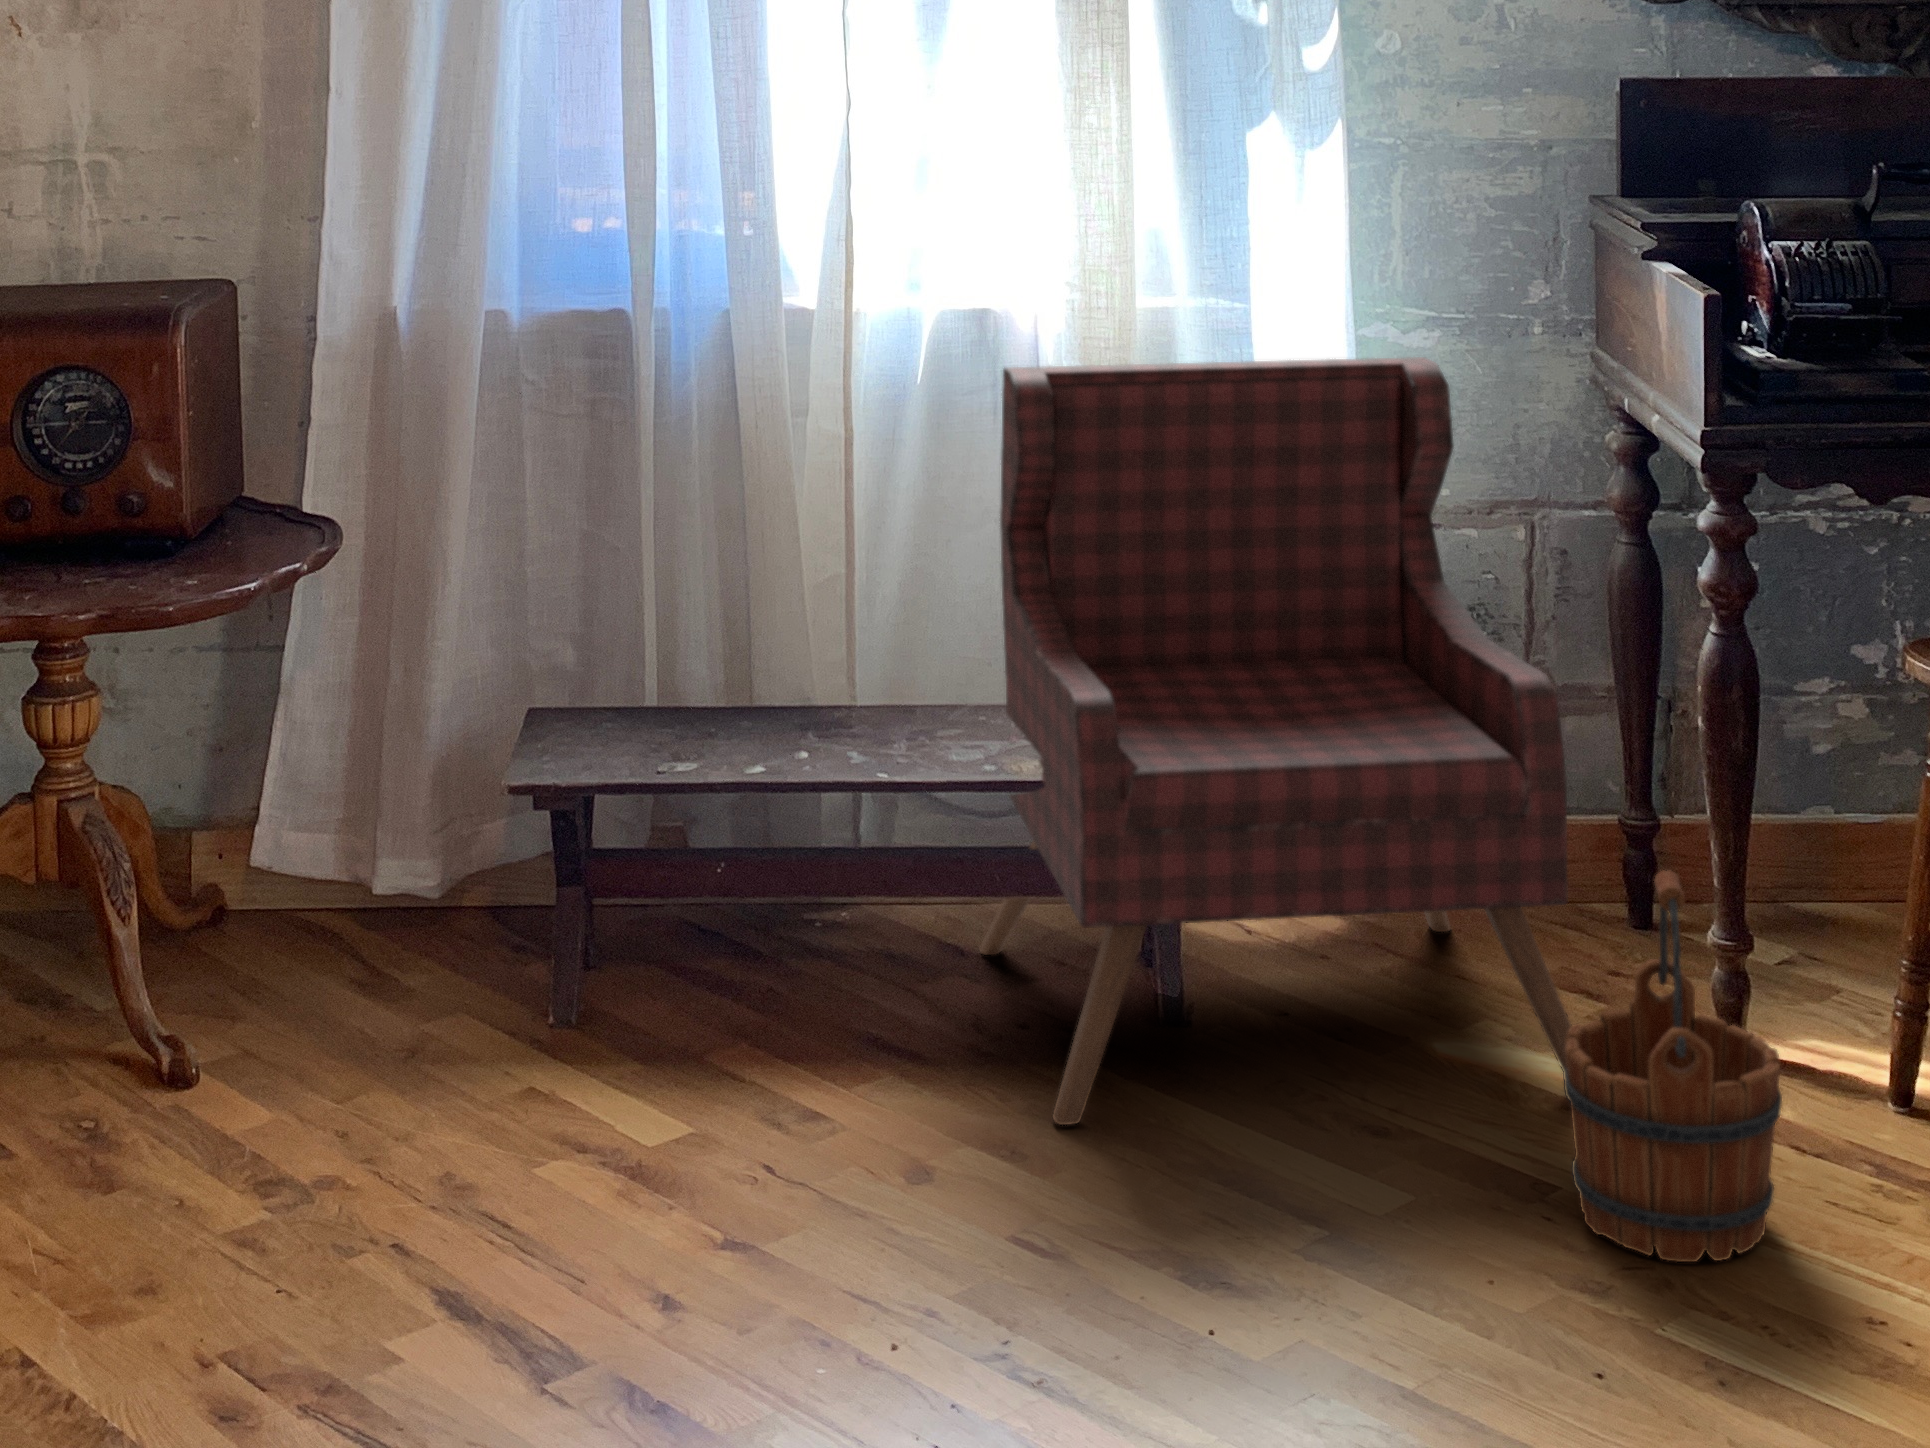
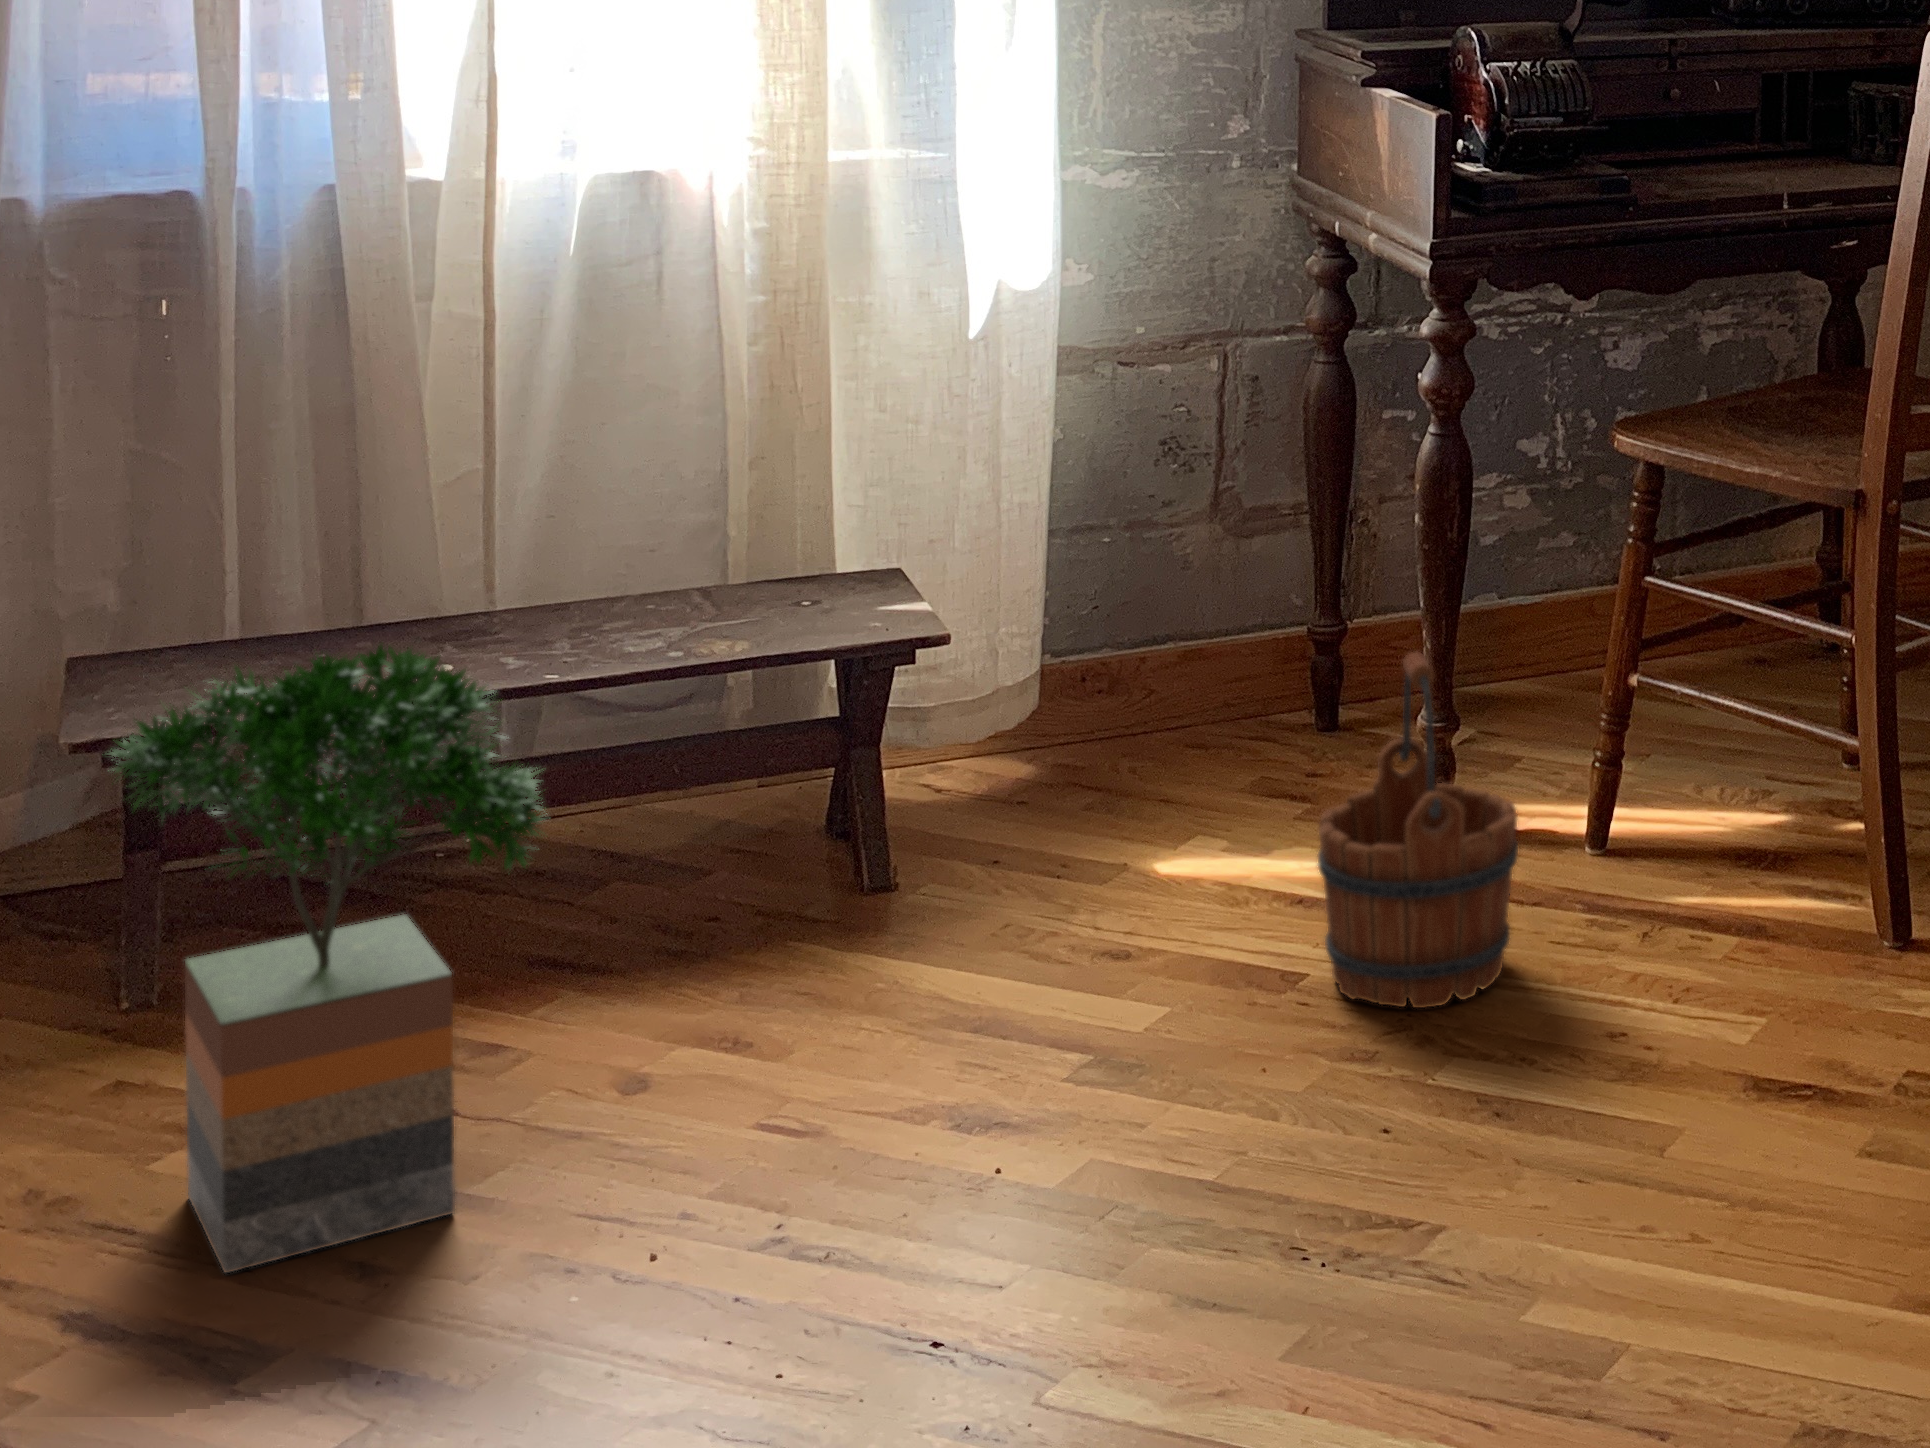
armchair: present [979,357,1572,1125] -> none [651,197,1332,1004]
potted tree: none [482,734,824,1289] -> present [111,645,544,1273]

